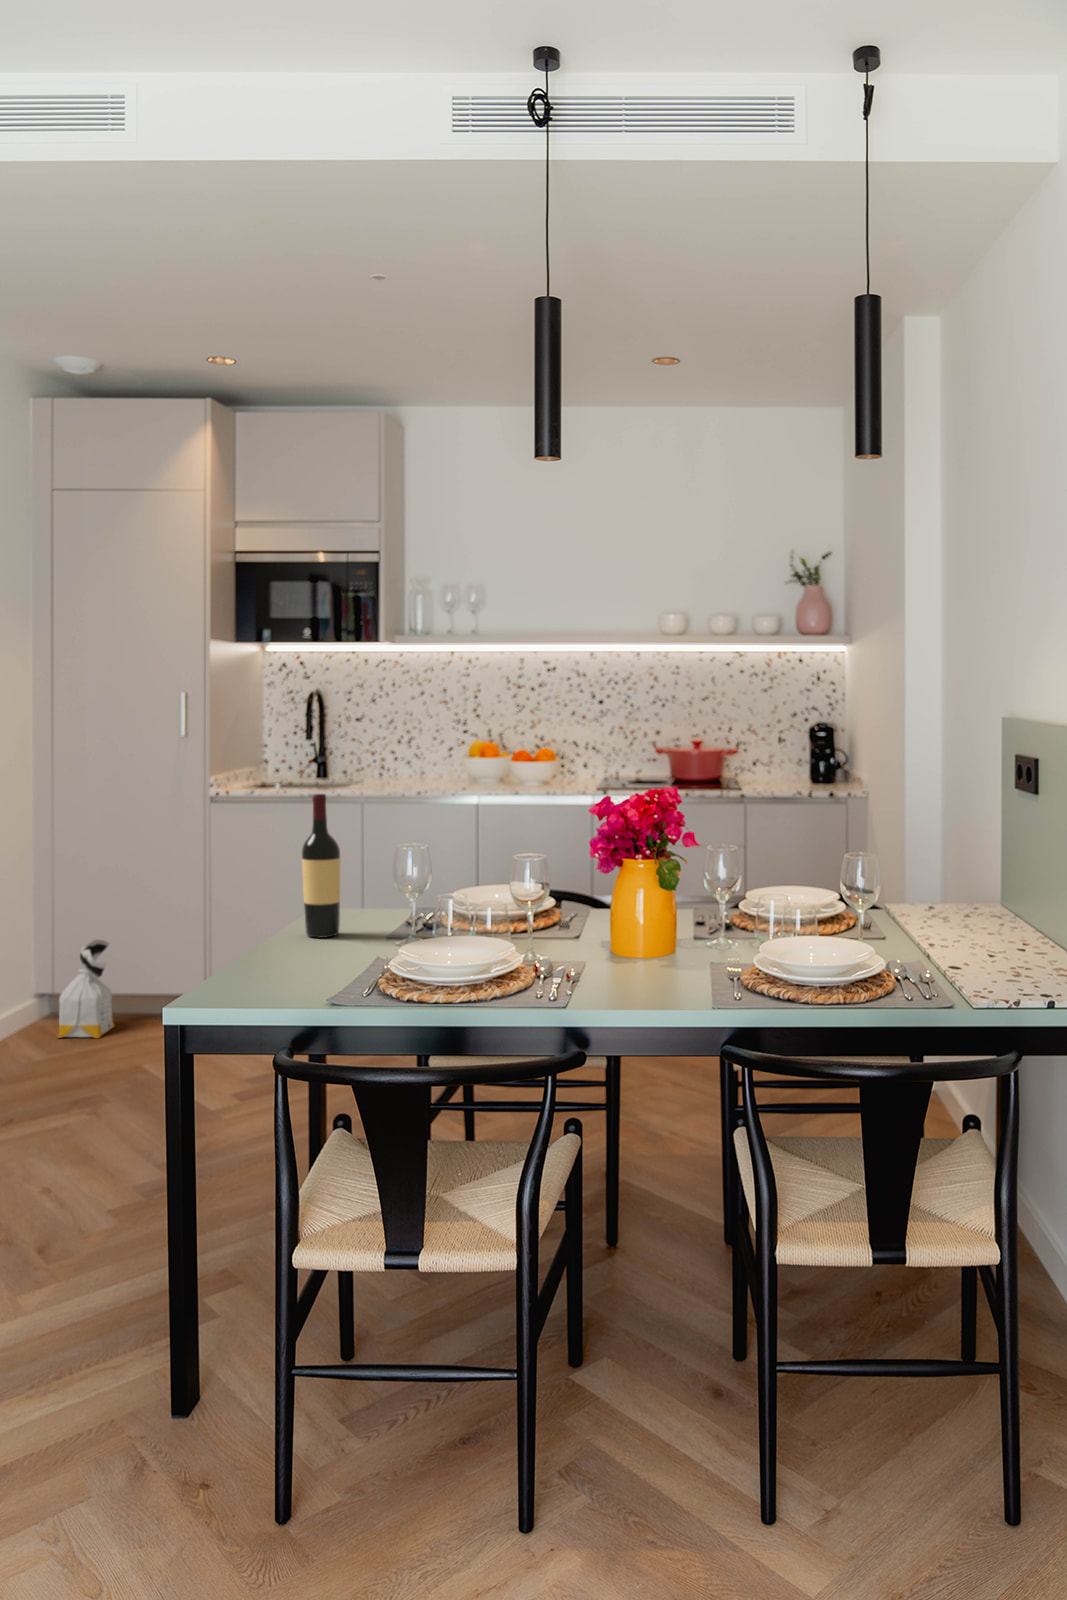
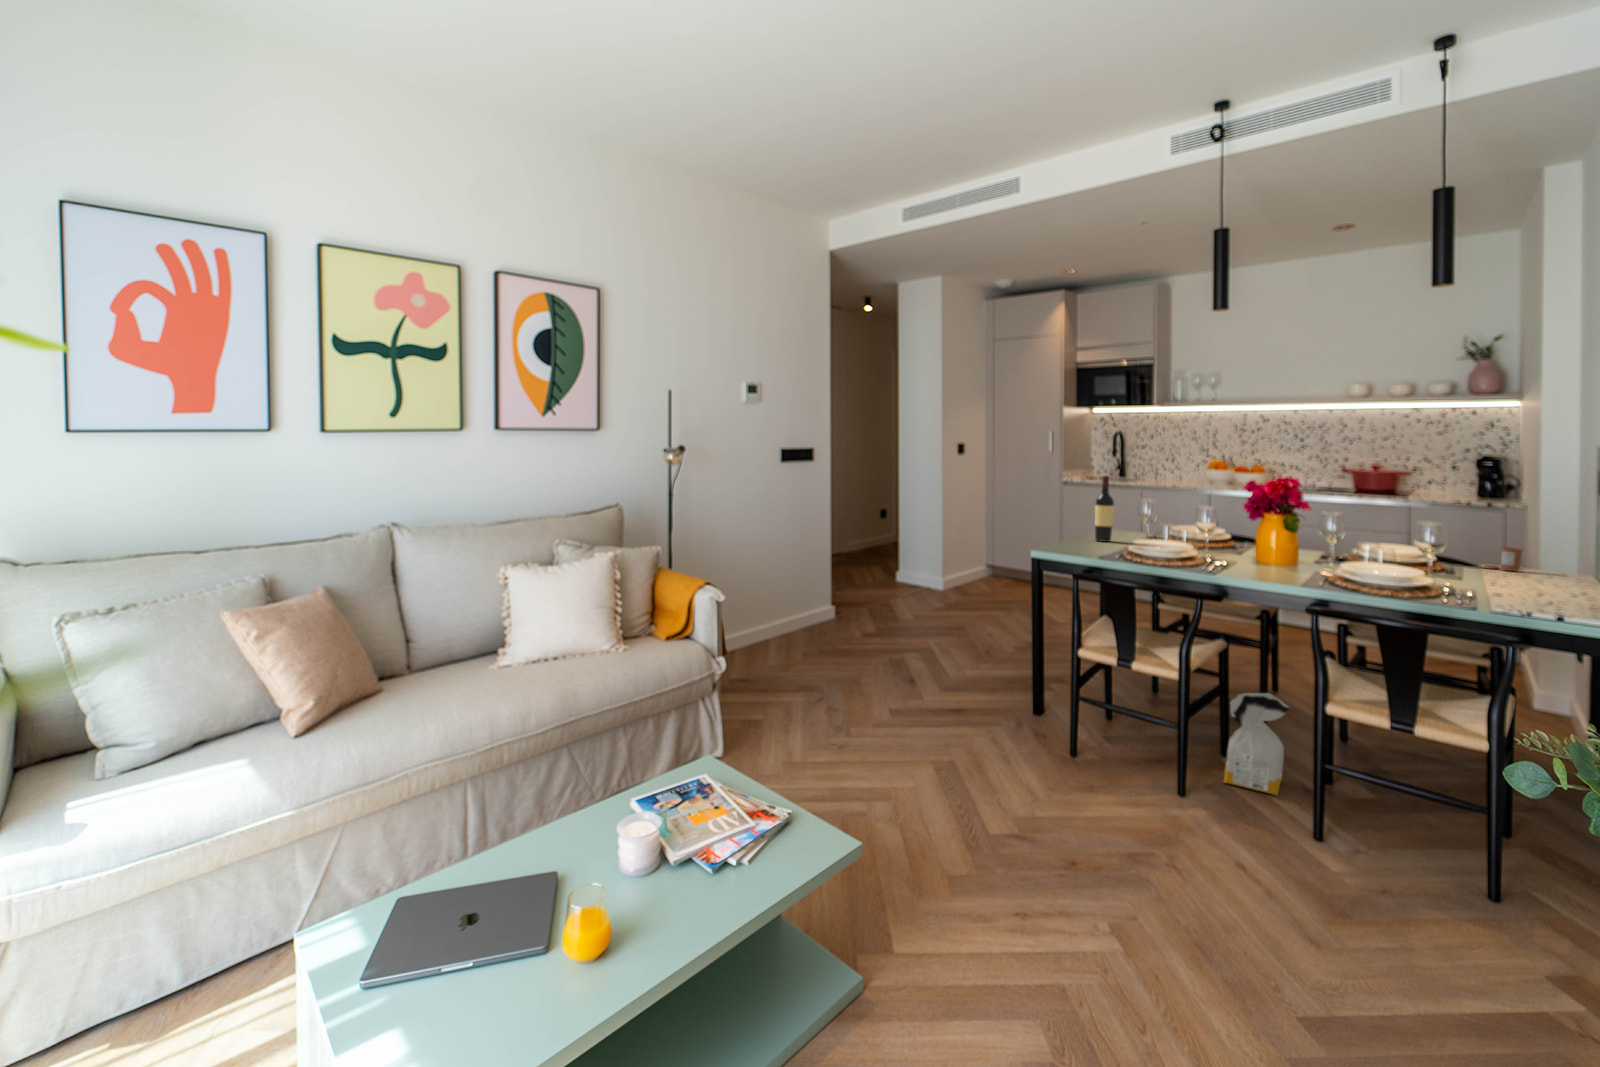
candle: none [935,892,993,933] -> present [1480,547,1522,571]
bag: present [59,940,115,1038] -> present [1224,693,1289,795]

